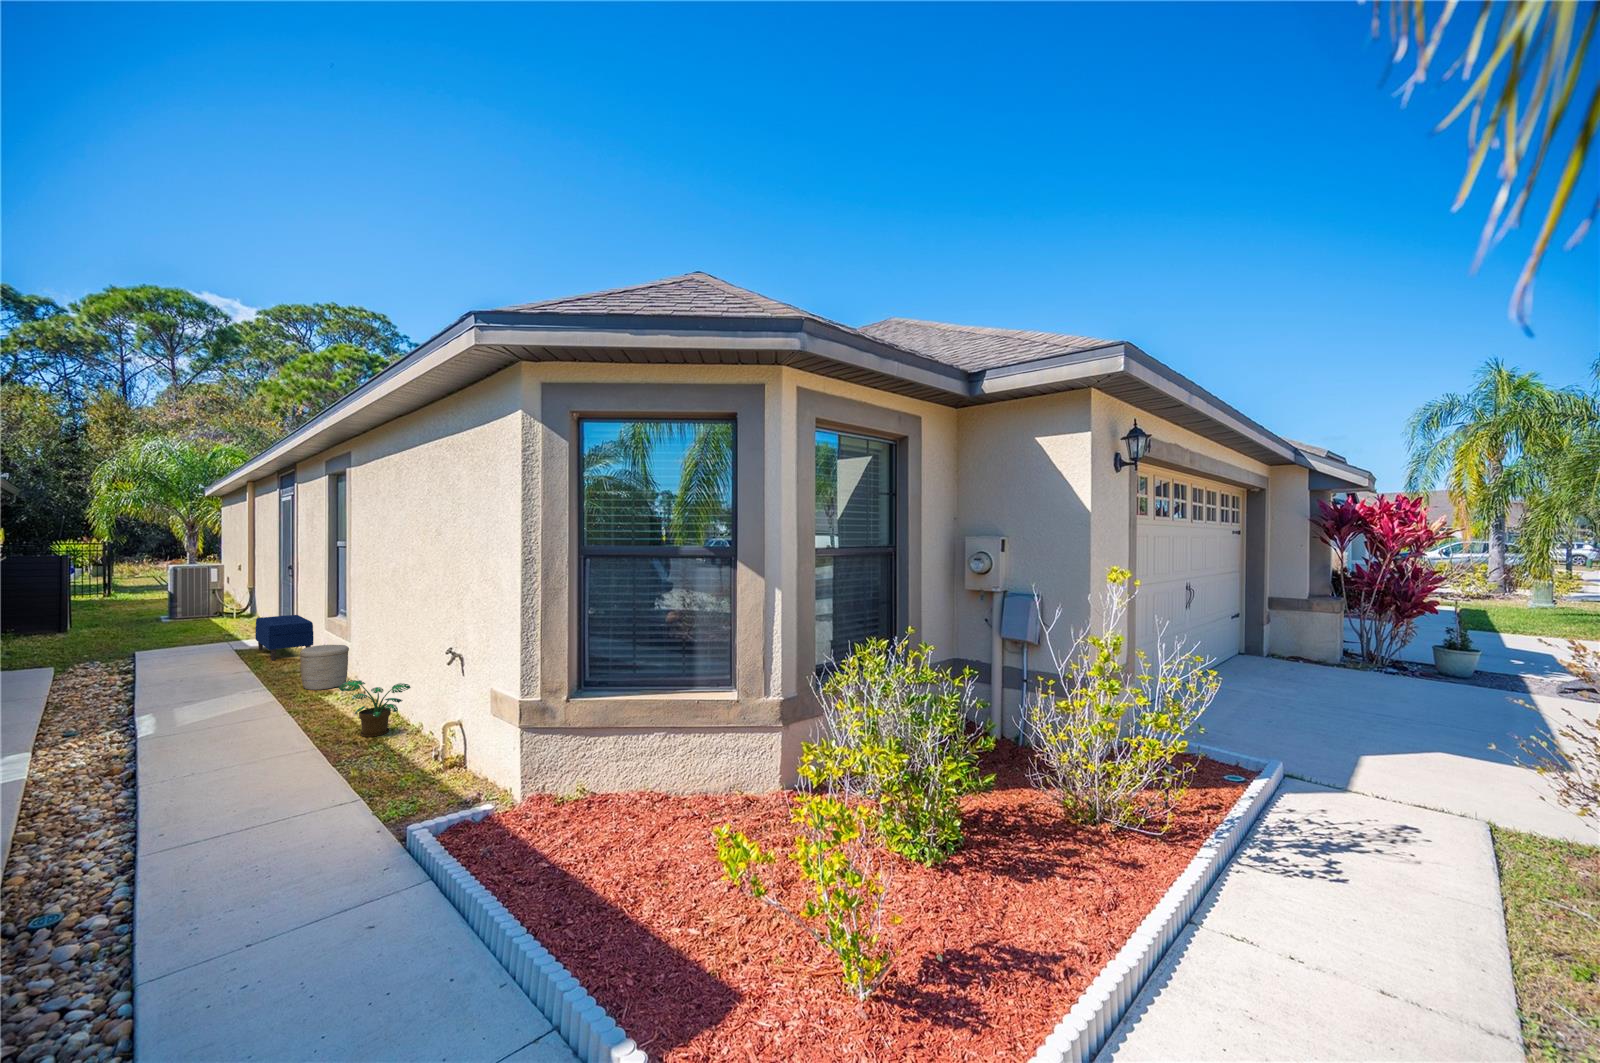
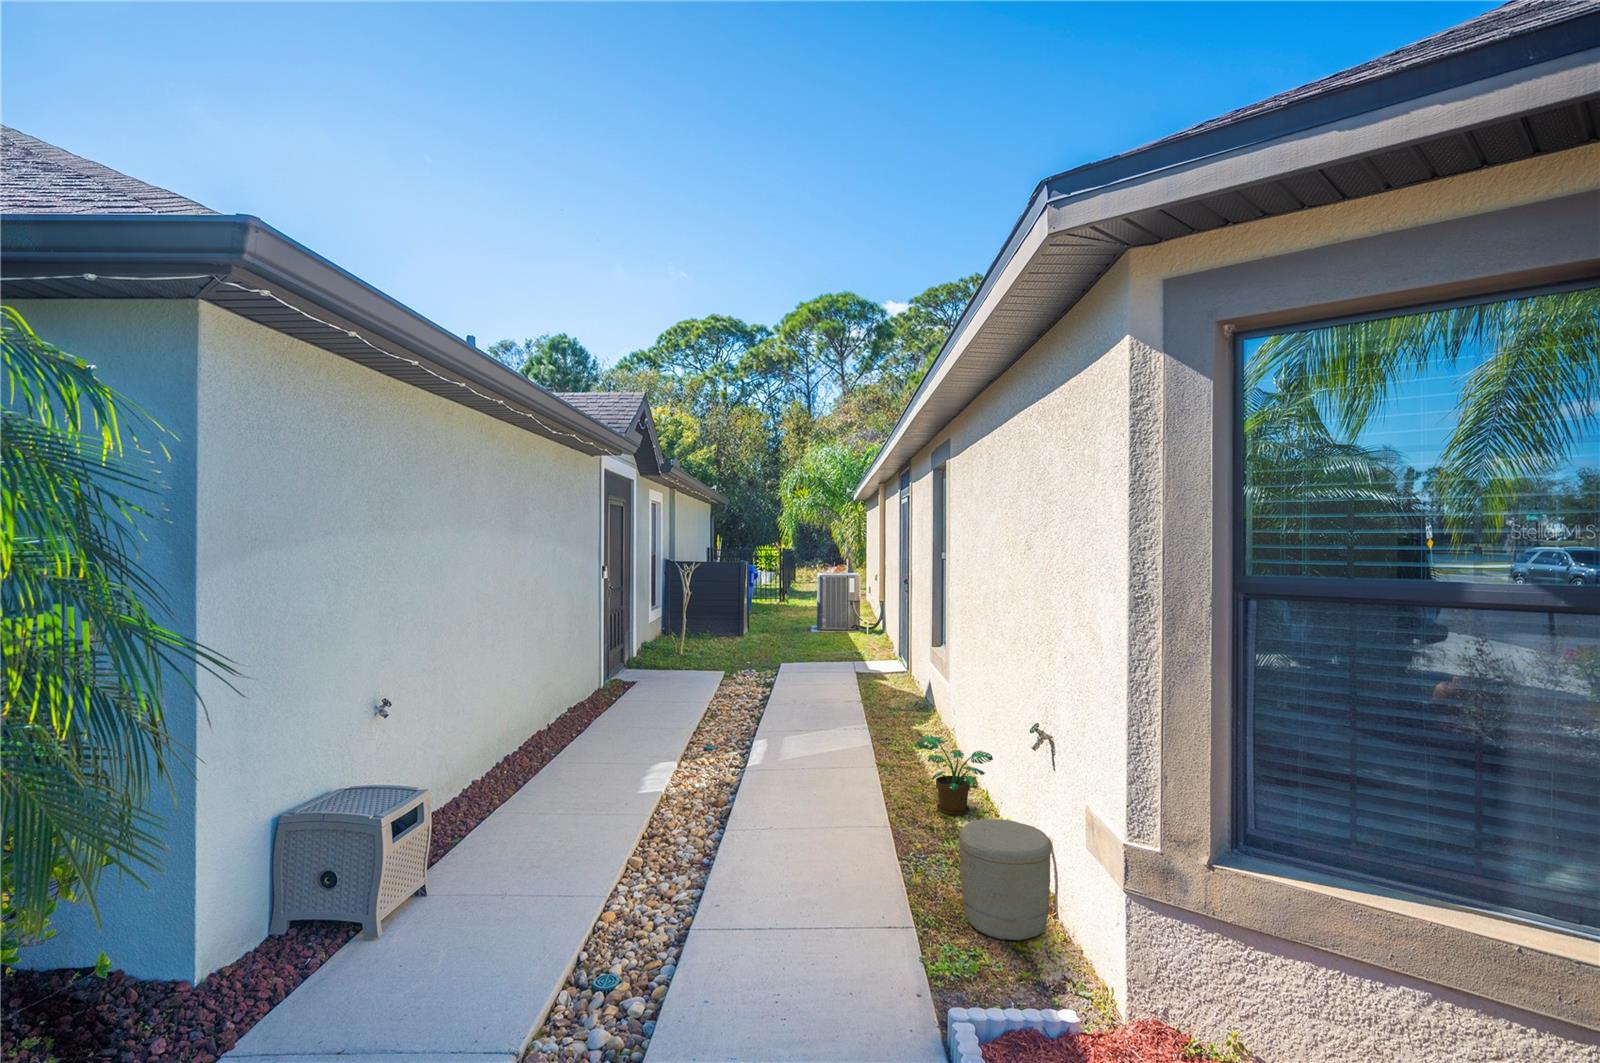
bench: present [255,615,313,661] -> none [874,642,919,690]
woven basket: present [300,645,349,690] -> present [959,819,1052,941]

